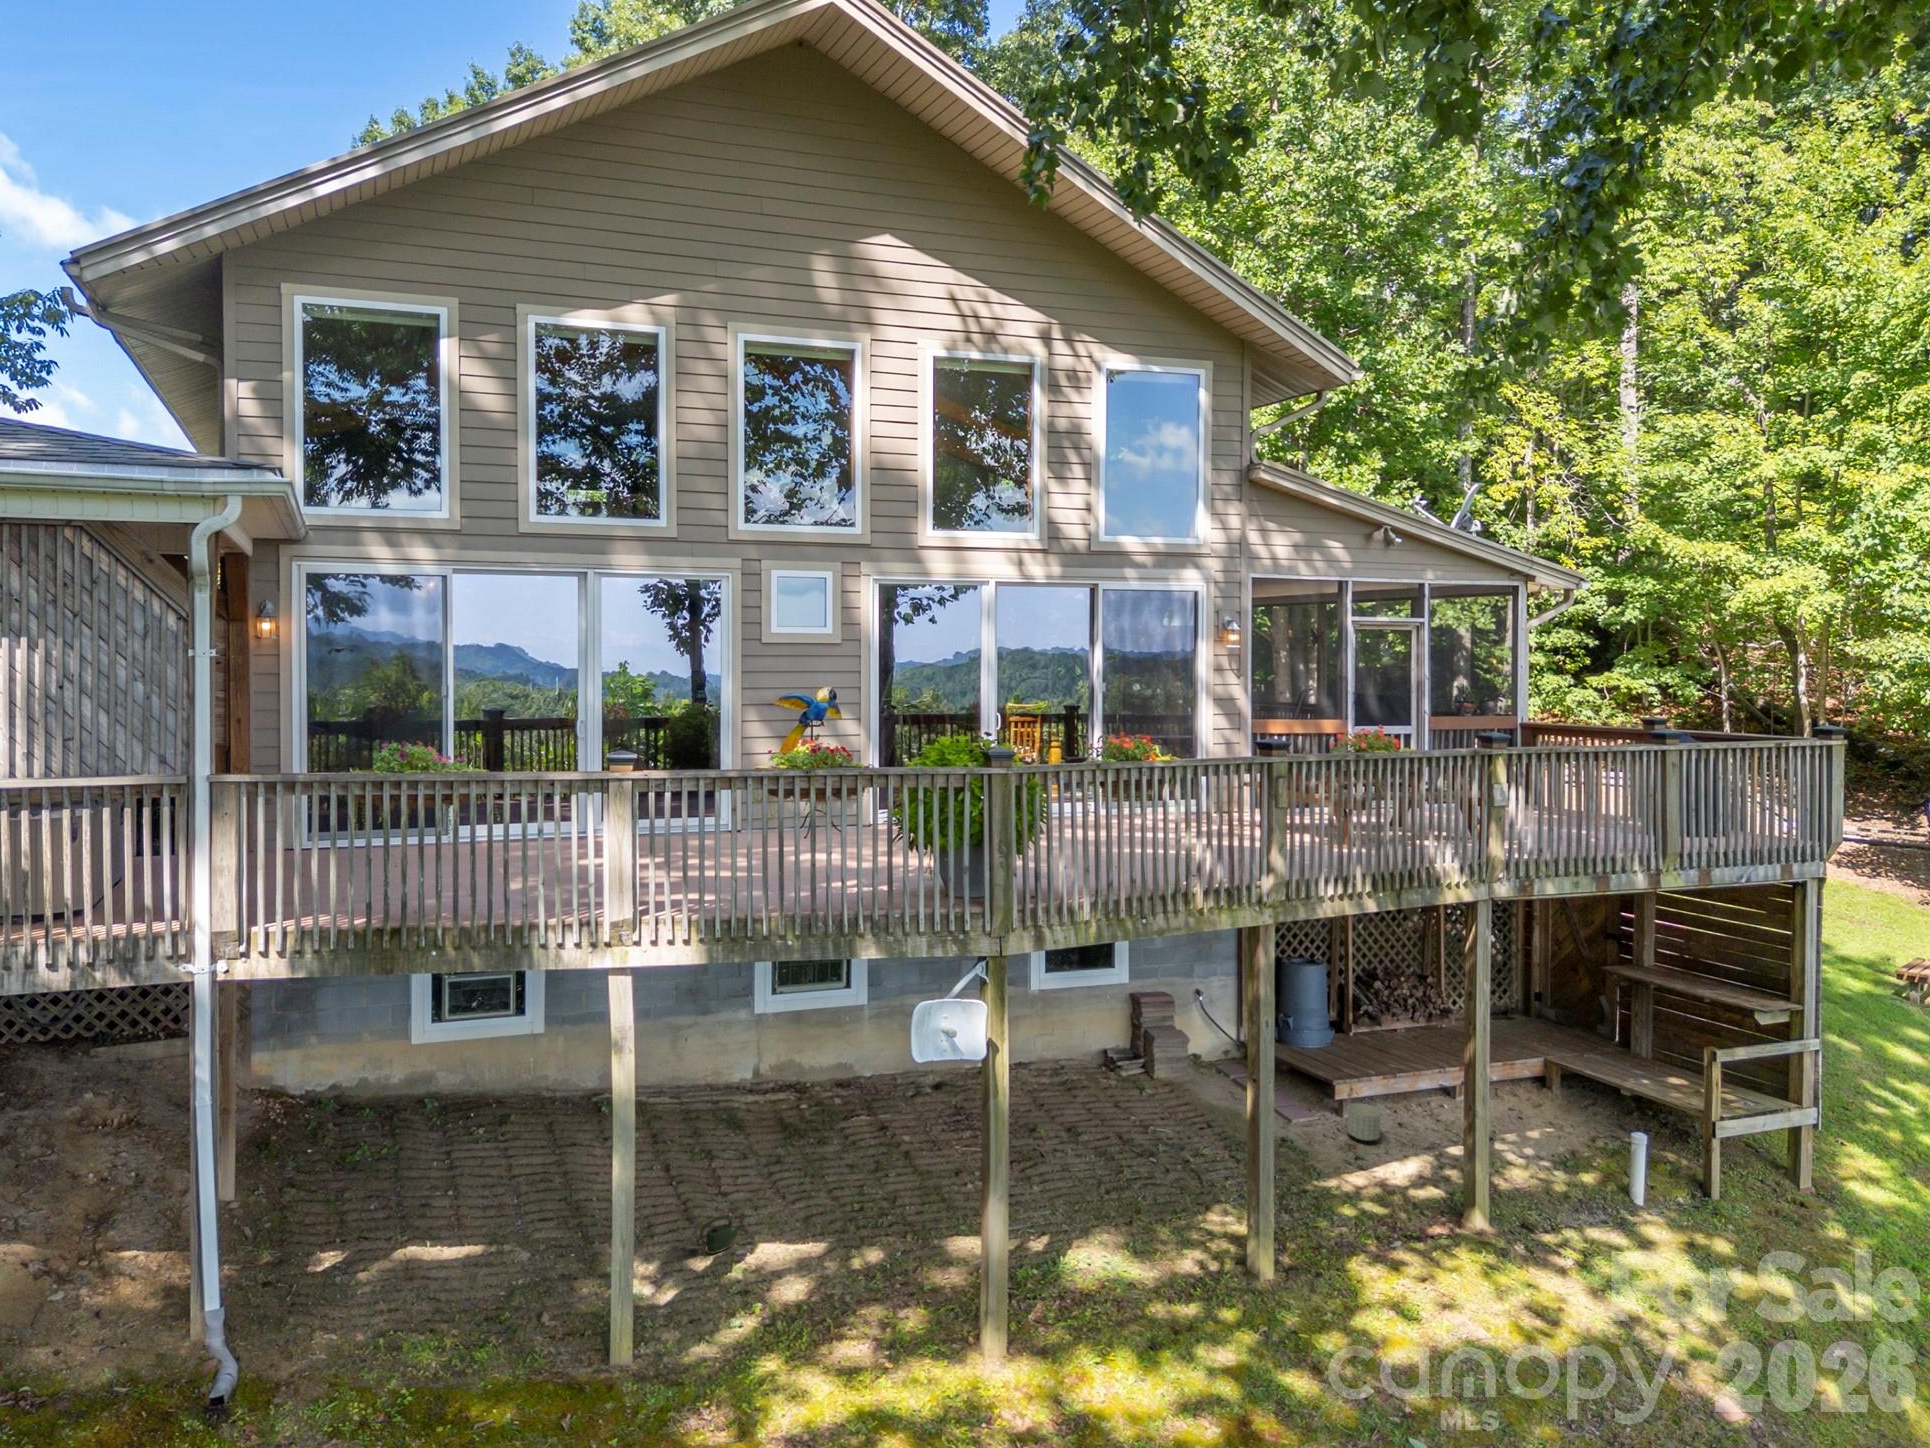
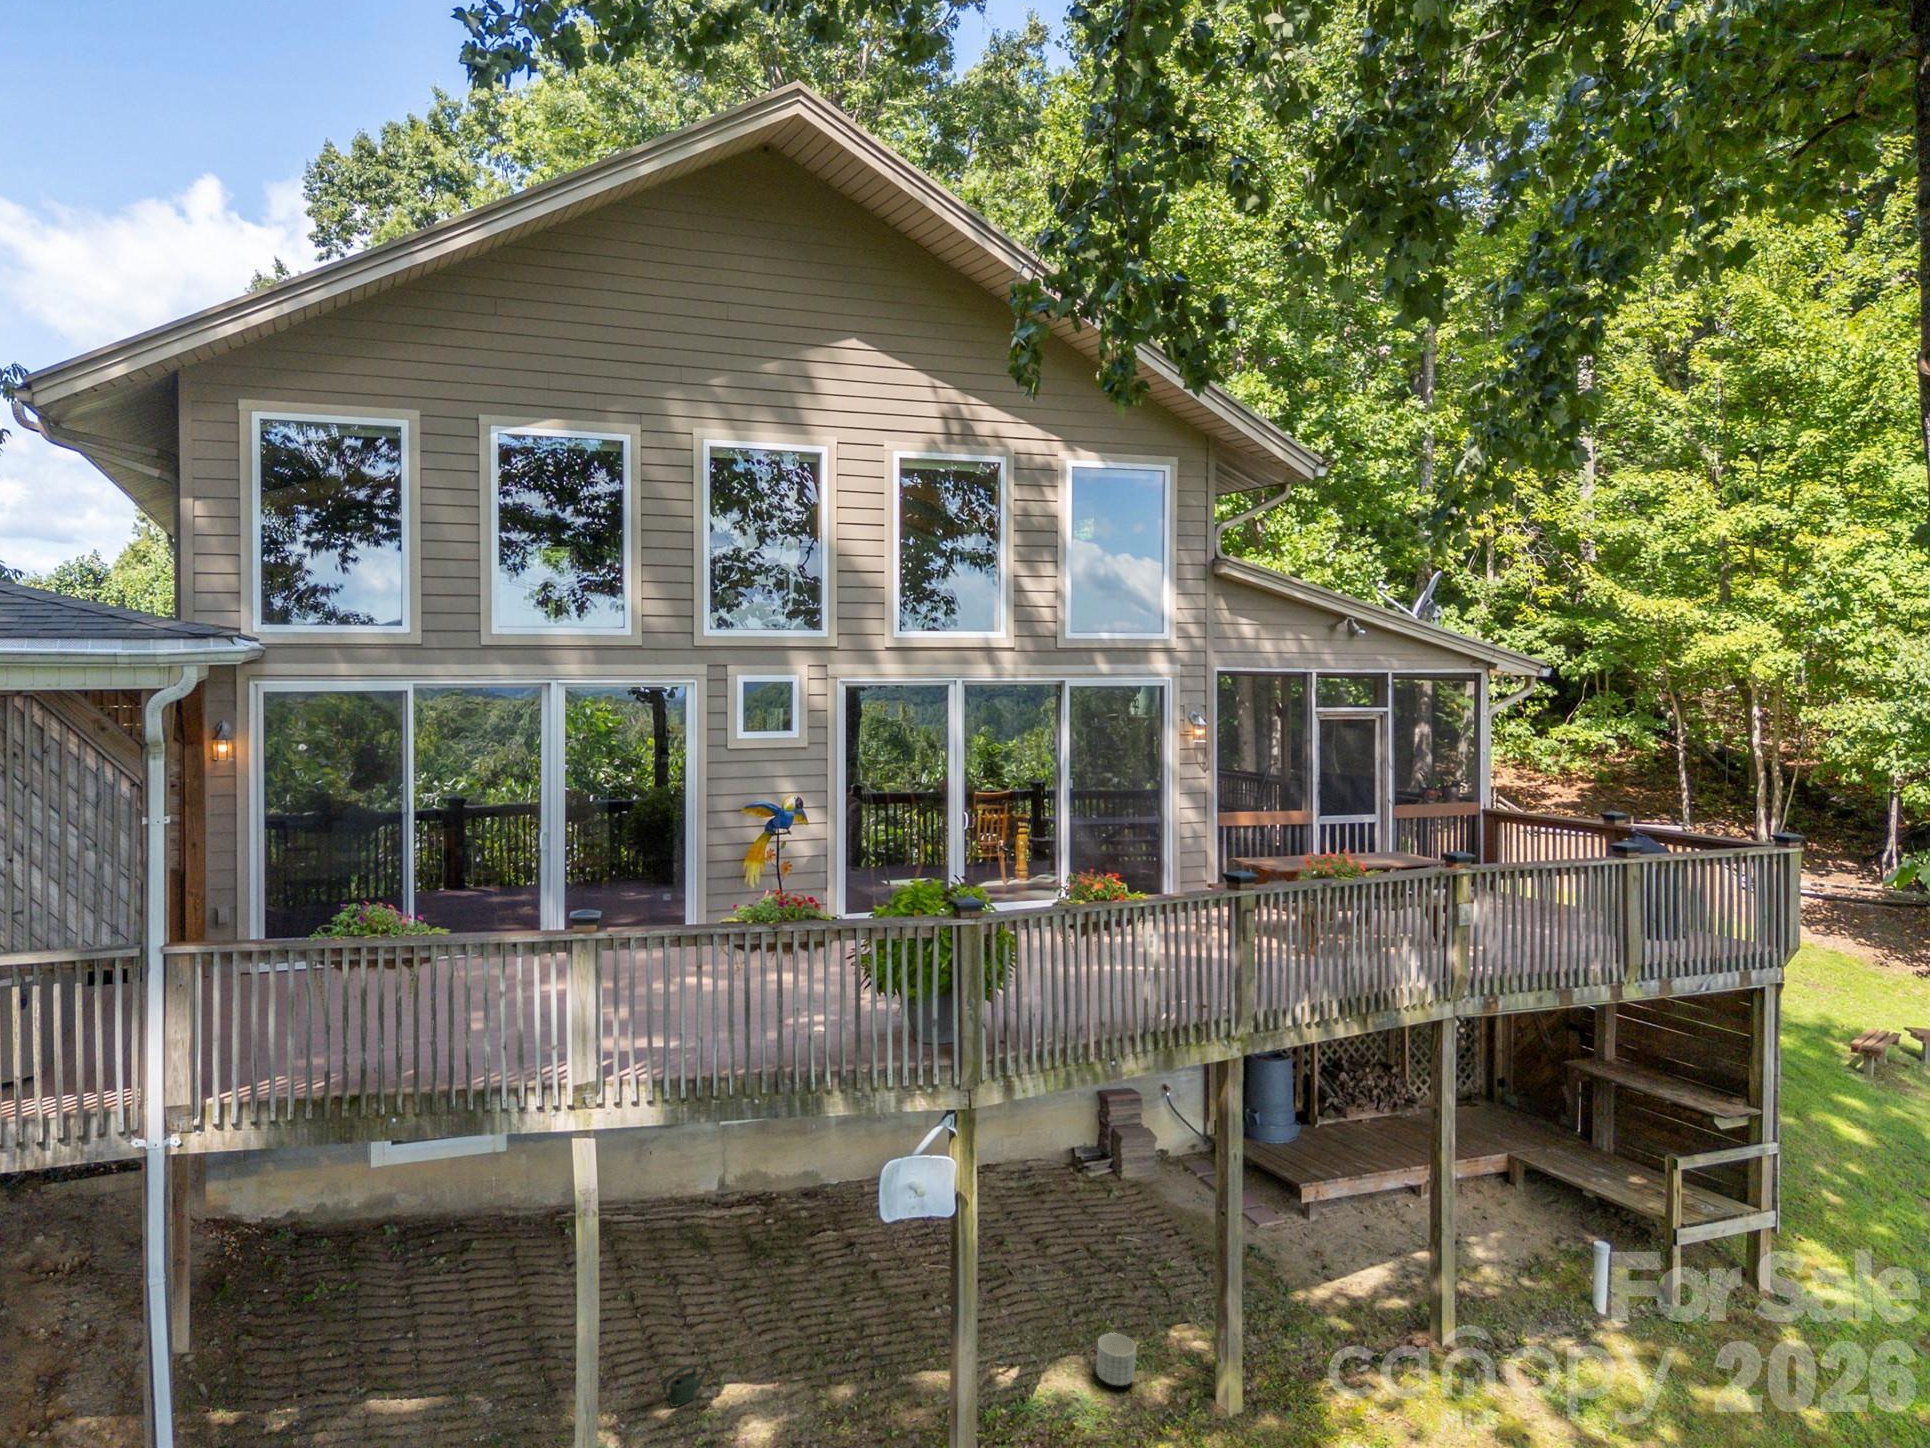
planter: present [1347,1103,1381,1141] -> present [1096,1333,1136,1385]

